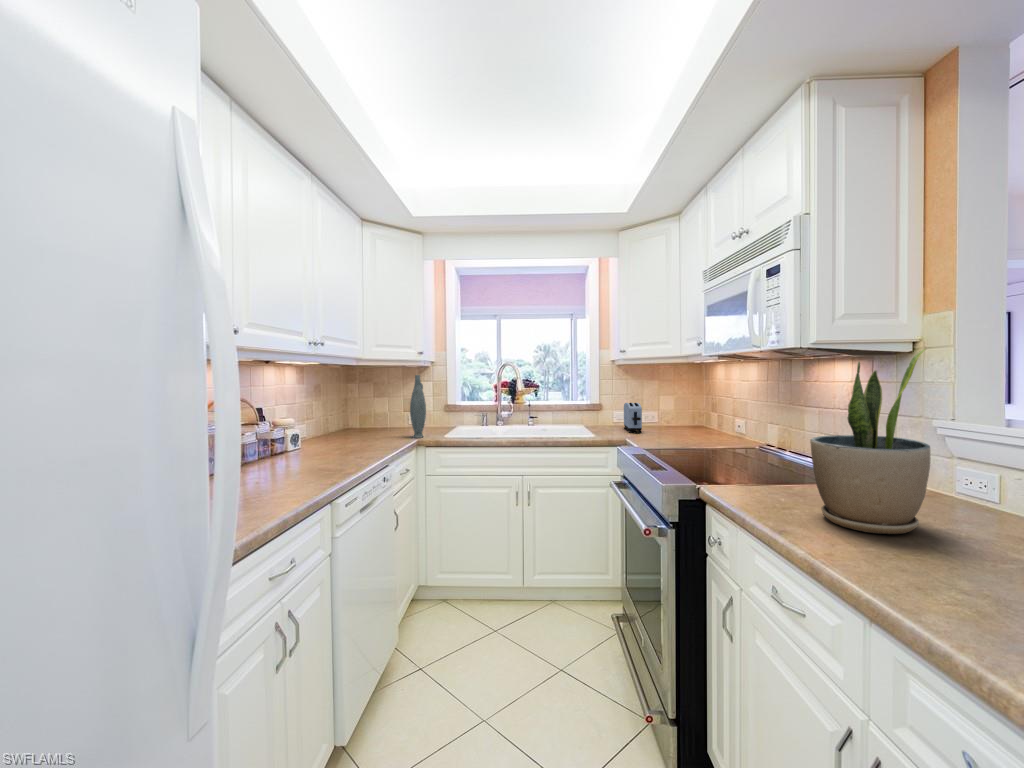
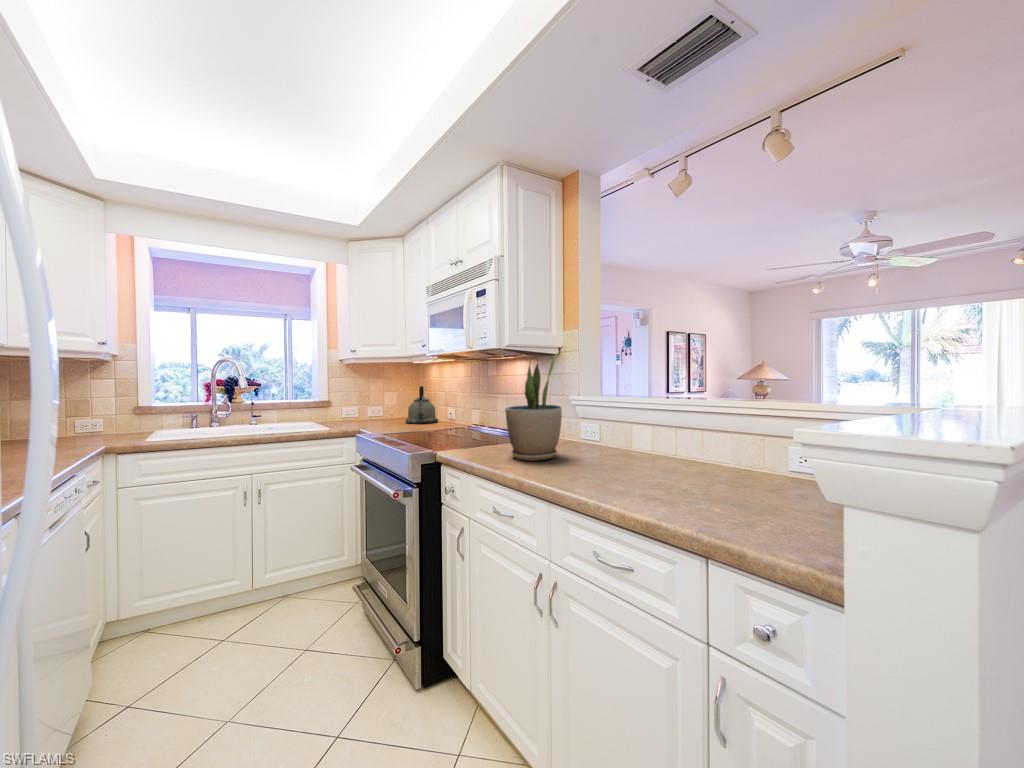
vase: present [410,375,426,438] -> none [87,368,115,446]
kettle: none [678,391,720,437] -> present [406,386,438,424]
toaster: present [624,403,642,433] -> none [356,398,375,425]

